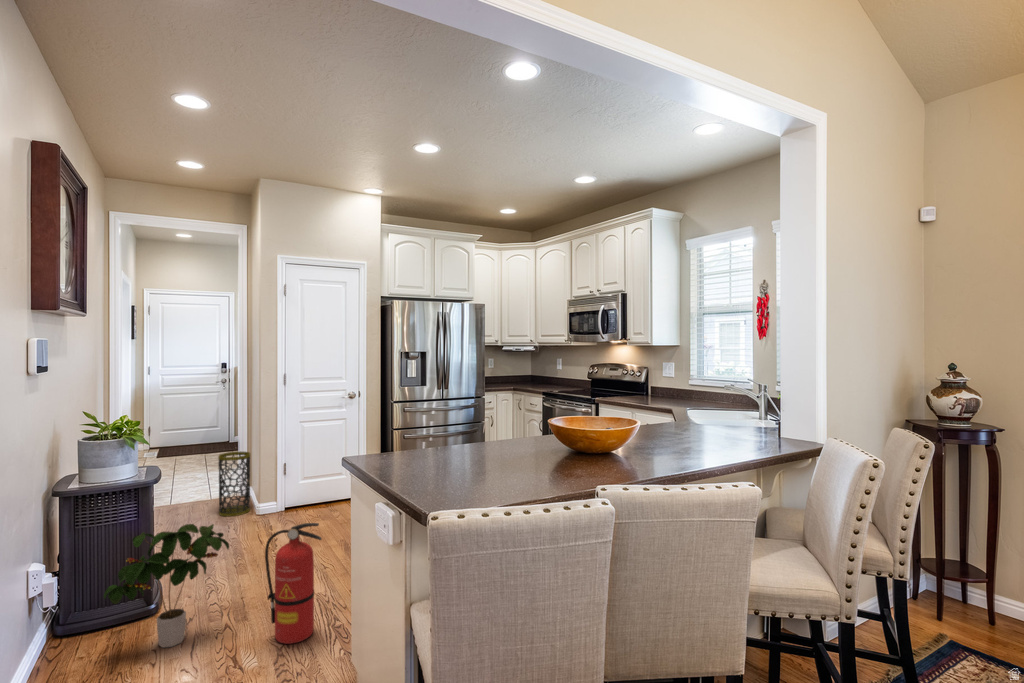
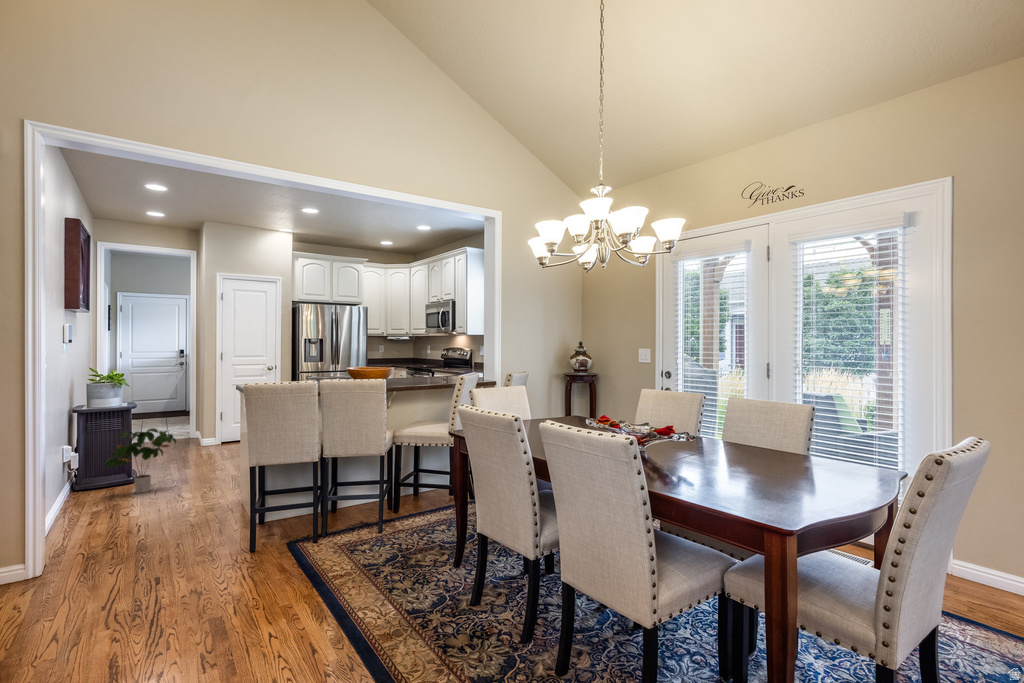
trash can: present [218,451,250,516] -> none [174,406,197,448]
fire extinguisher: present [265,523,321,644] -> none [196,427,229,490]

